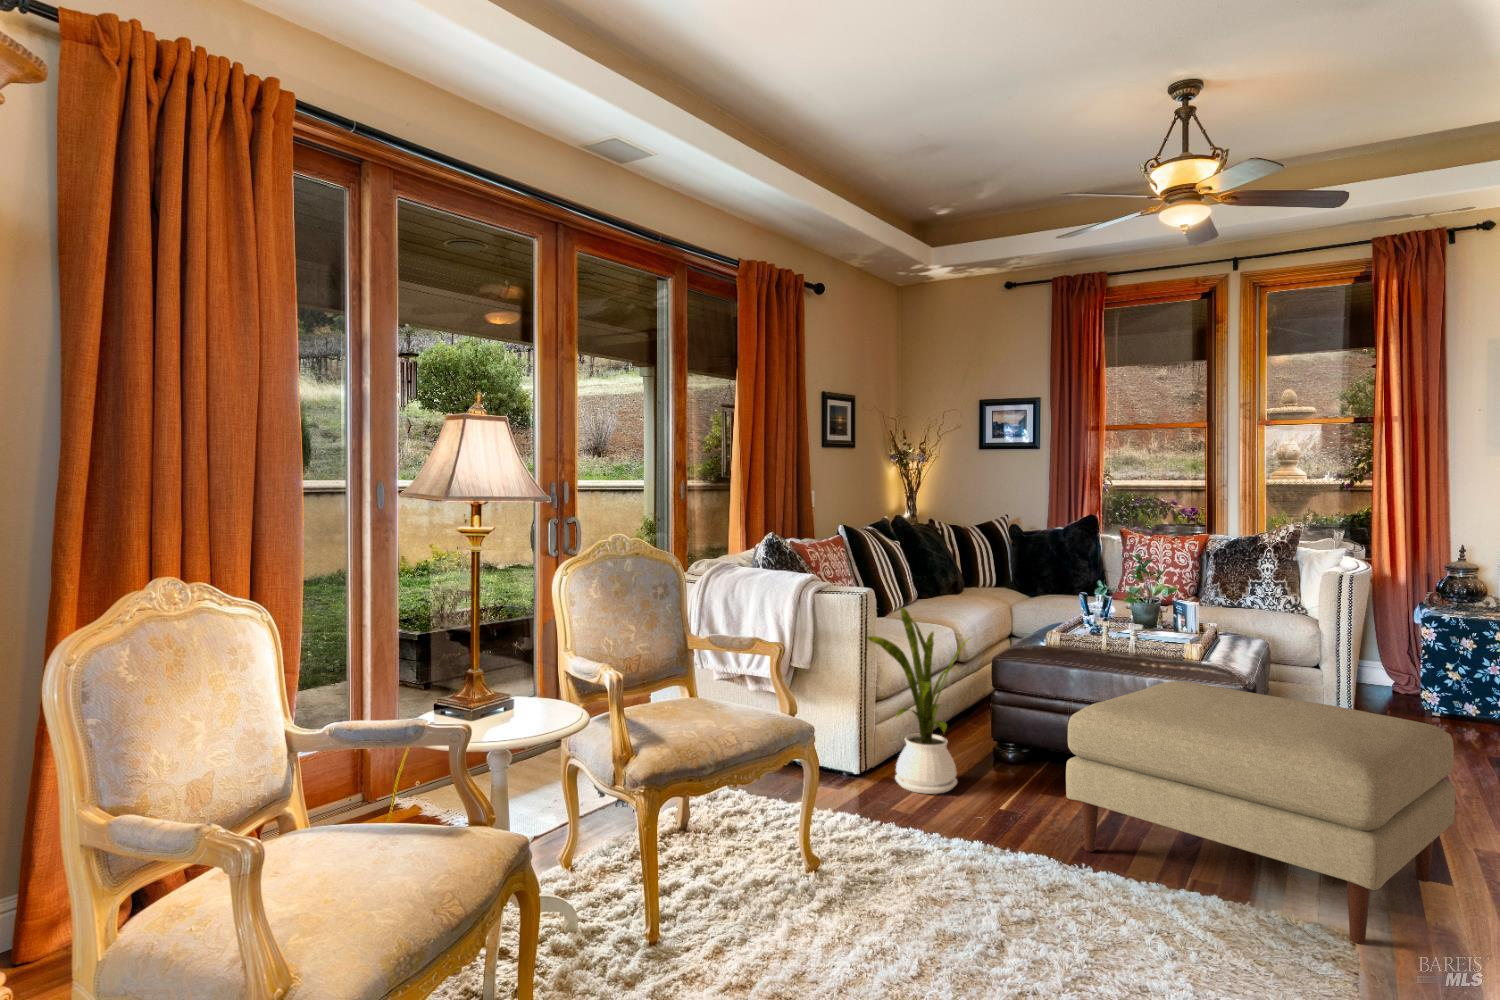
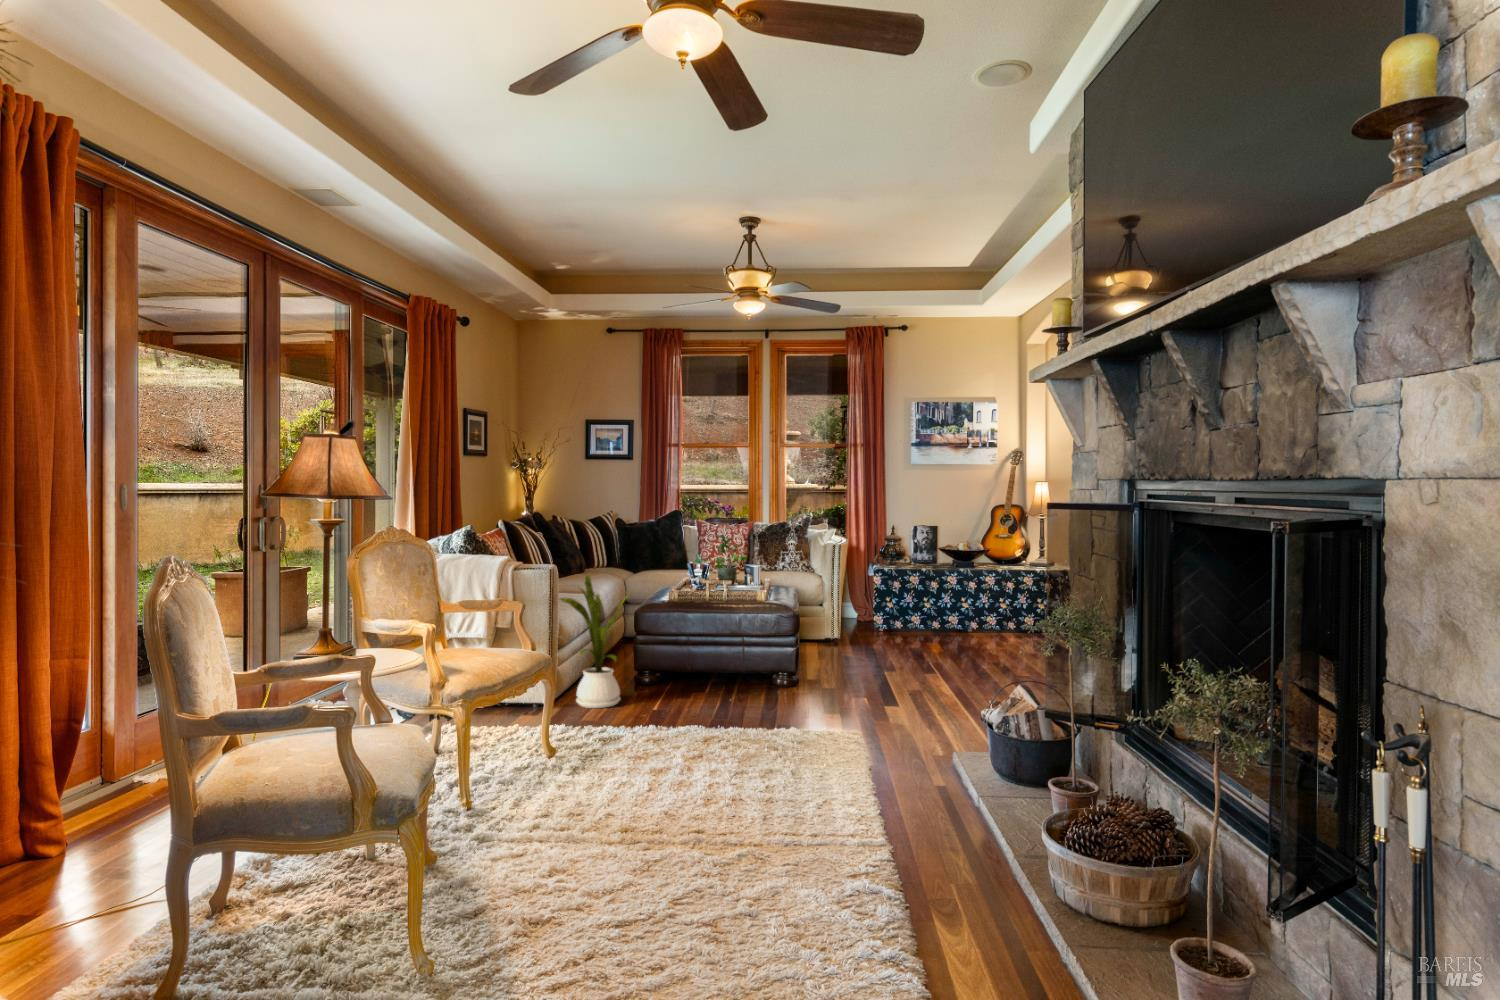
ottoman: present [1066,681,1455,944] -> none [704,613,901,737]

